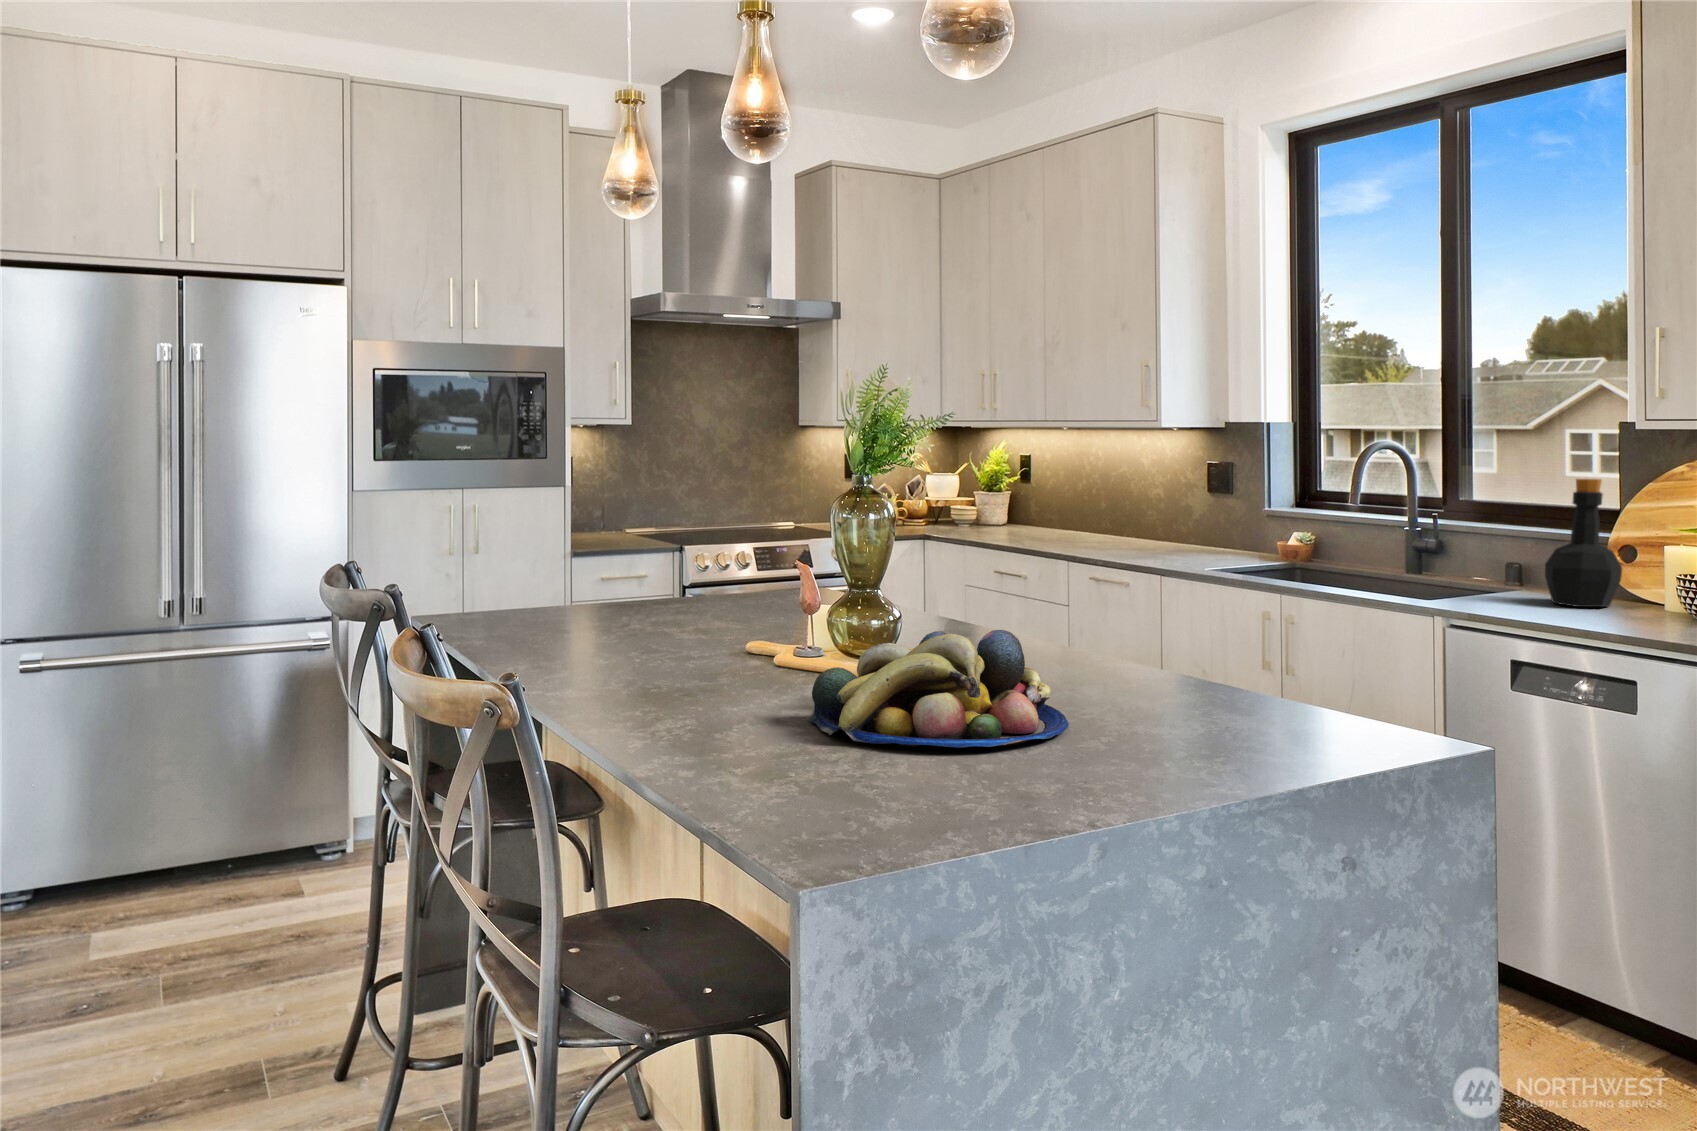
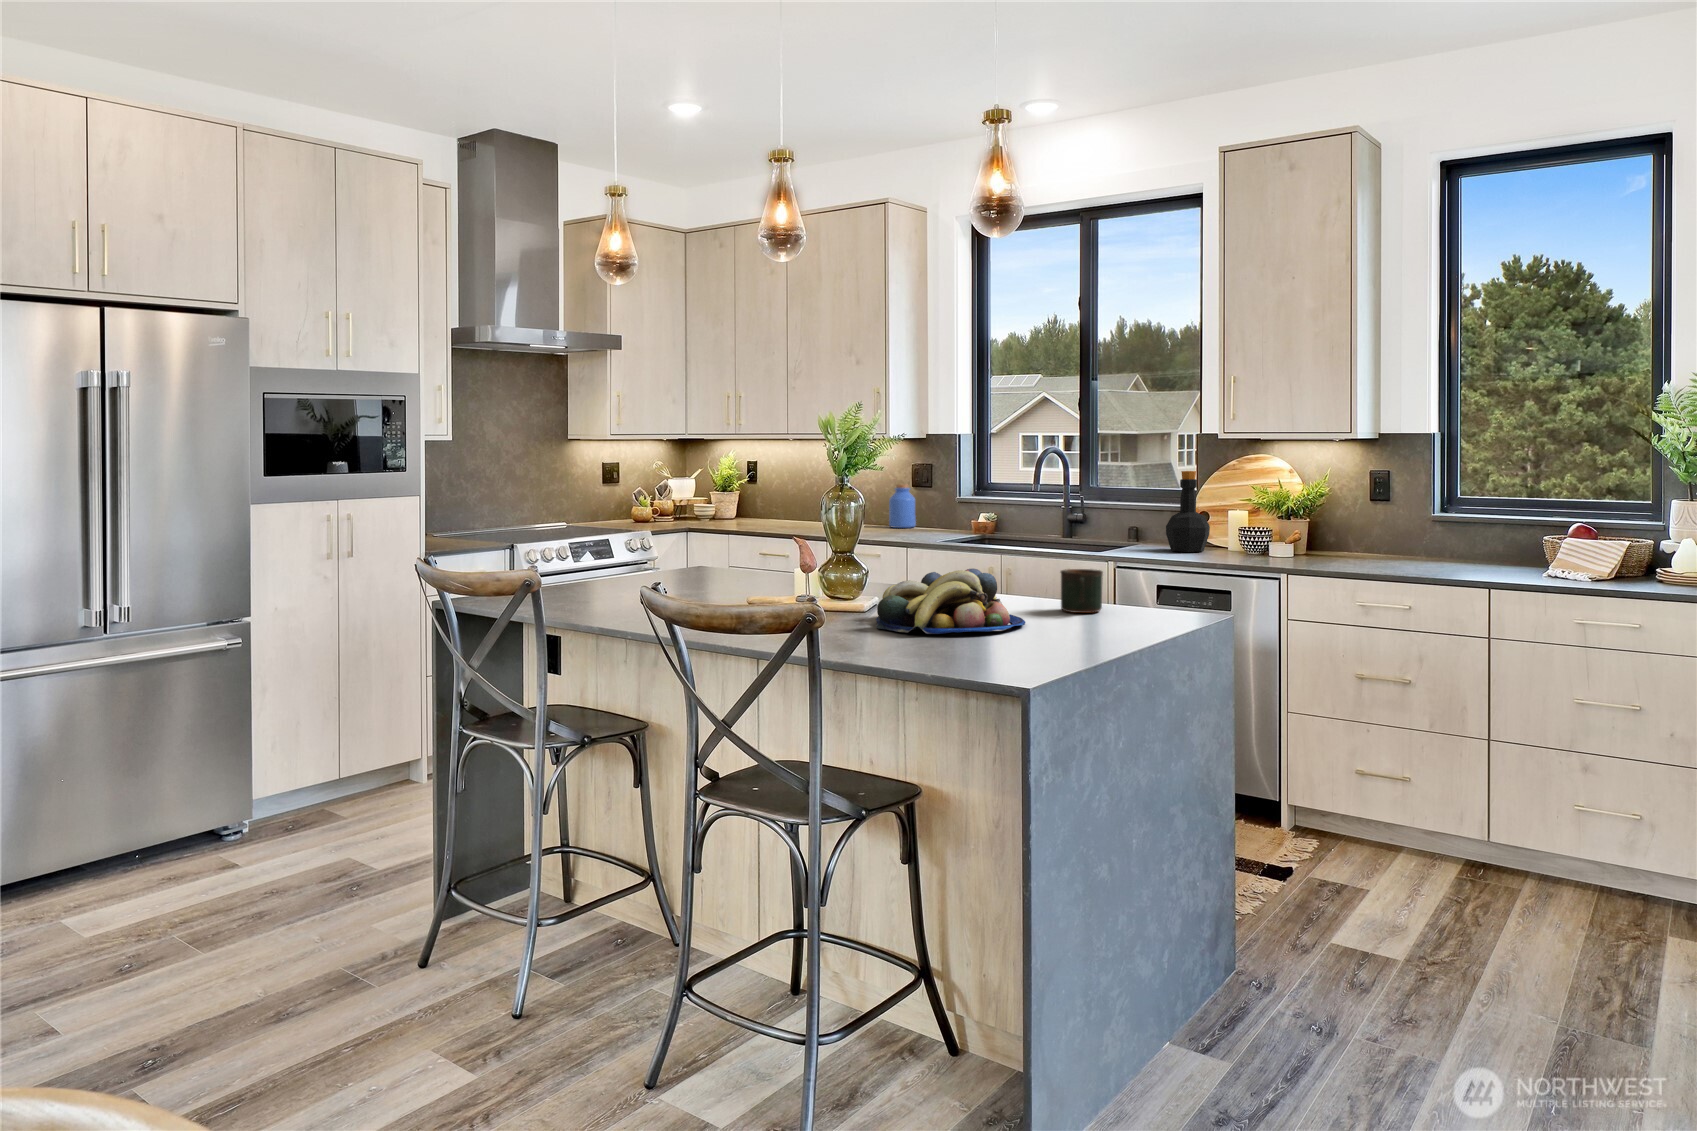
jar: none [1176,488,1214,546] -> present [889,484,916,528]
mug: none [1173,640,1250,720] -> present [1061,569,1103,613]

